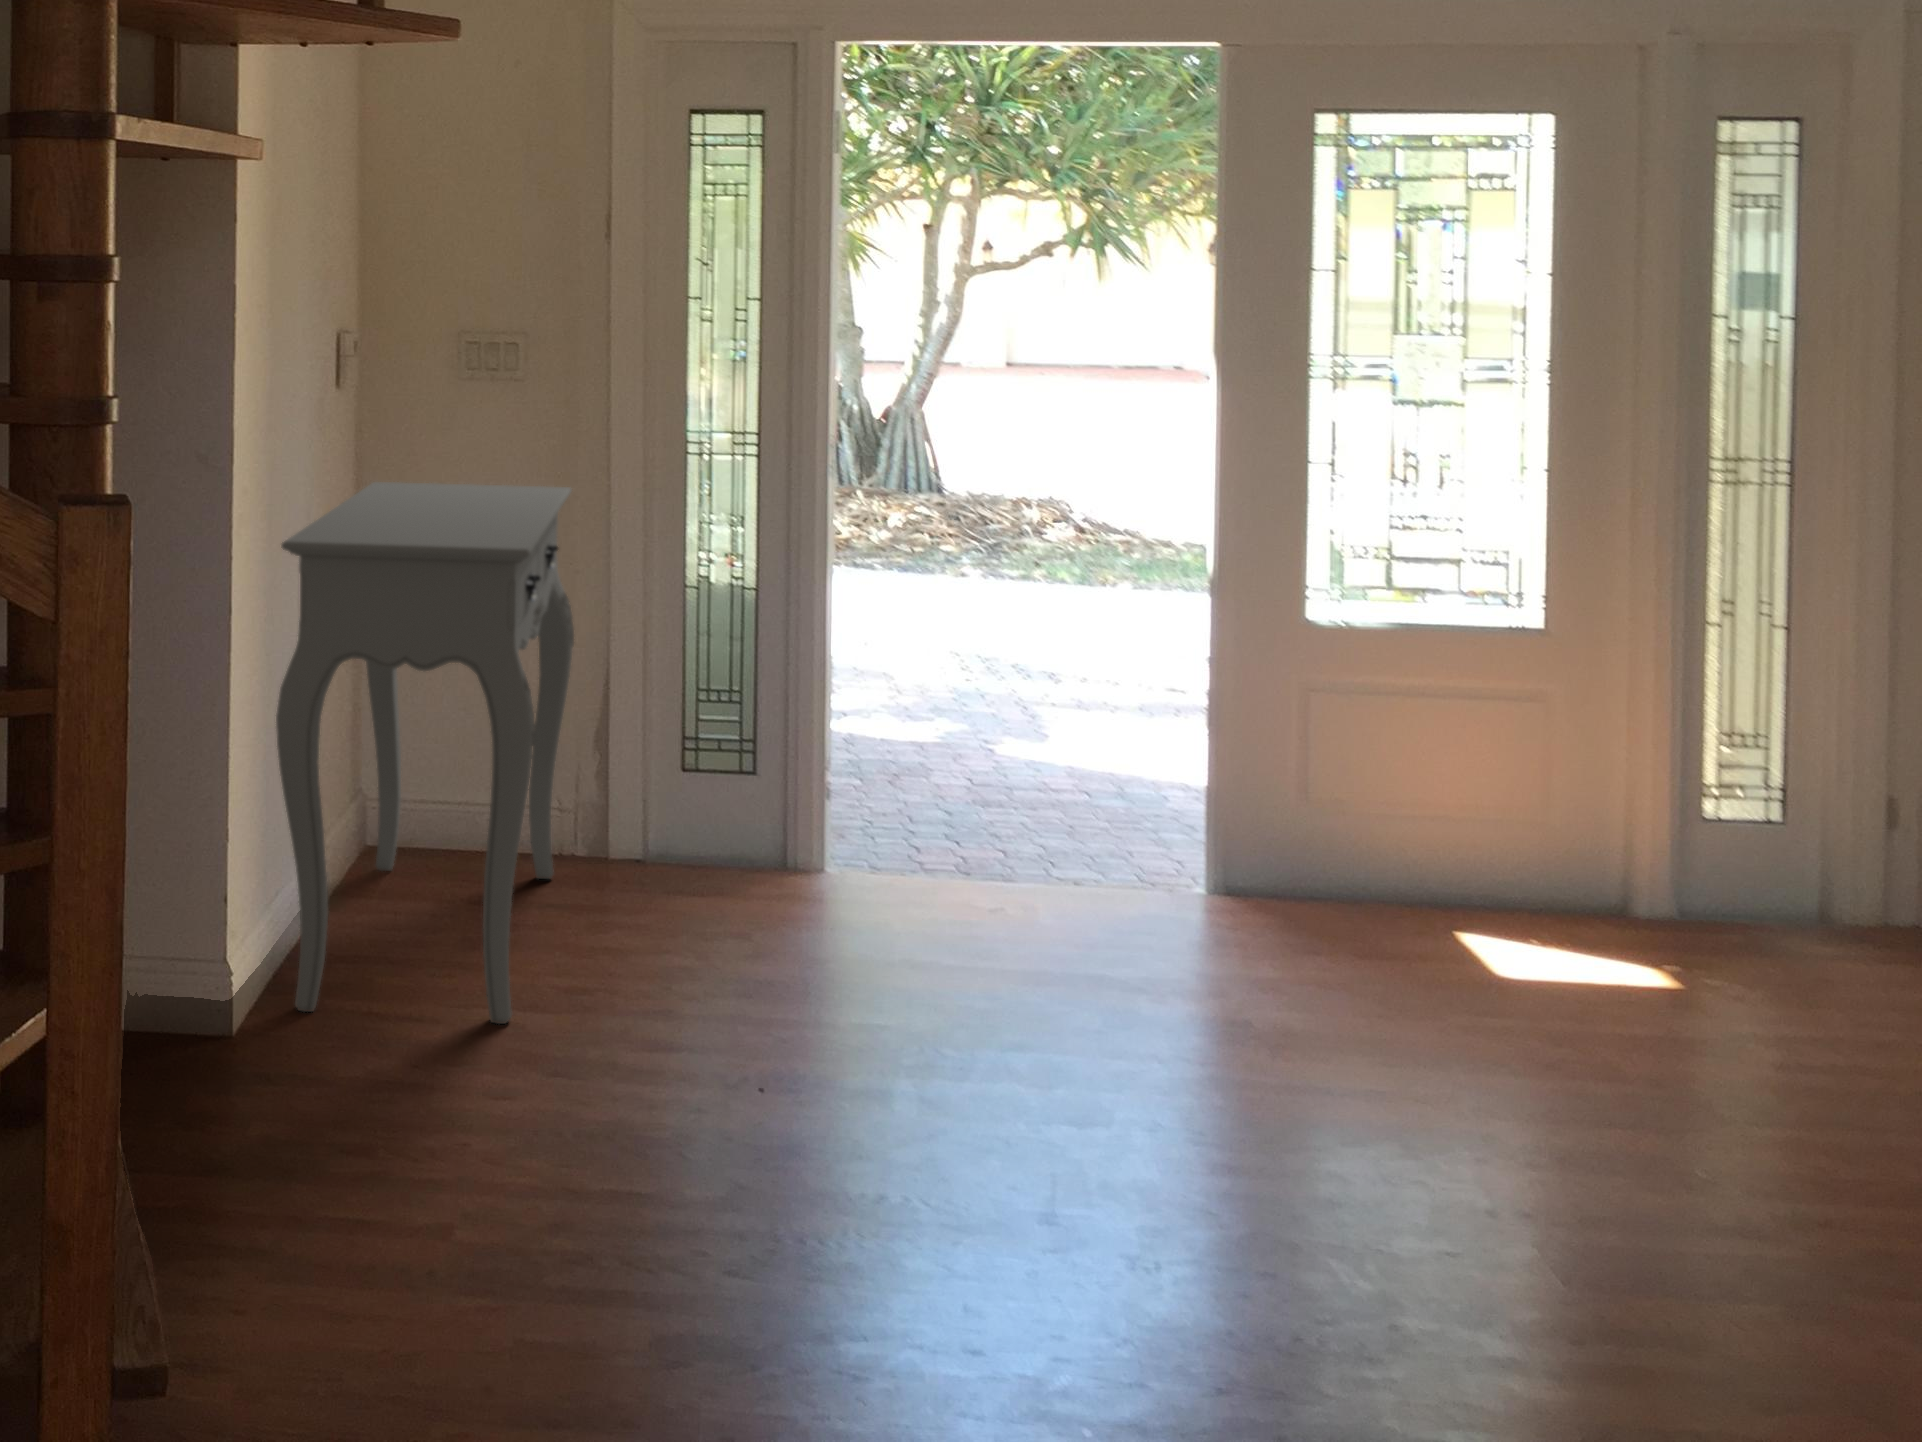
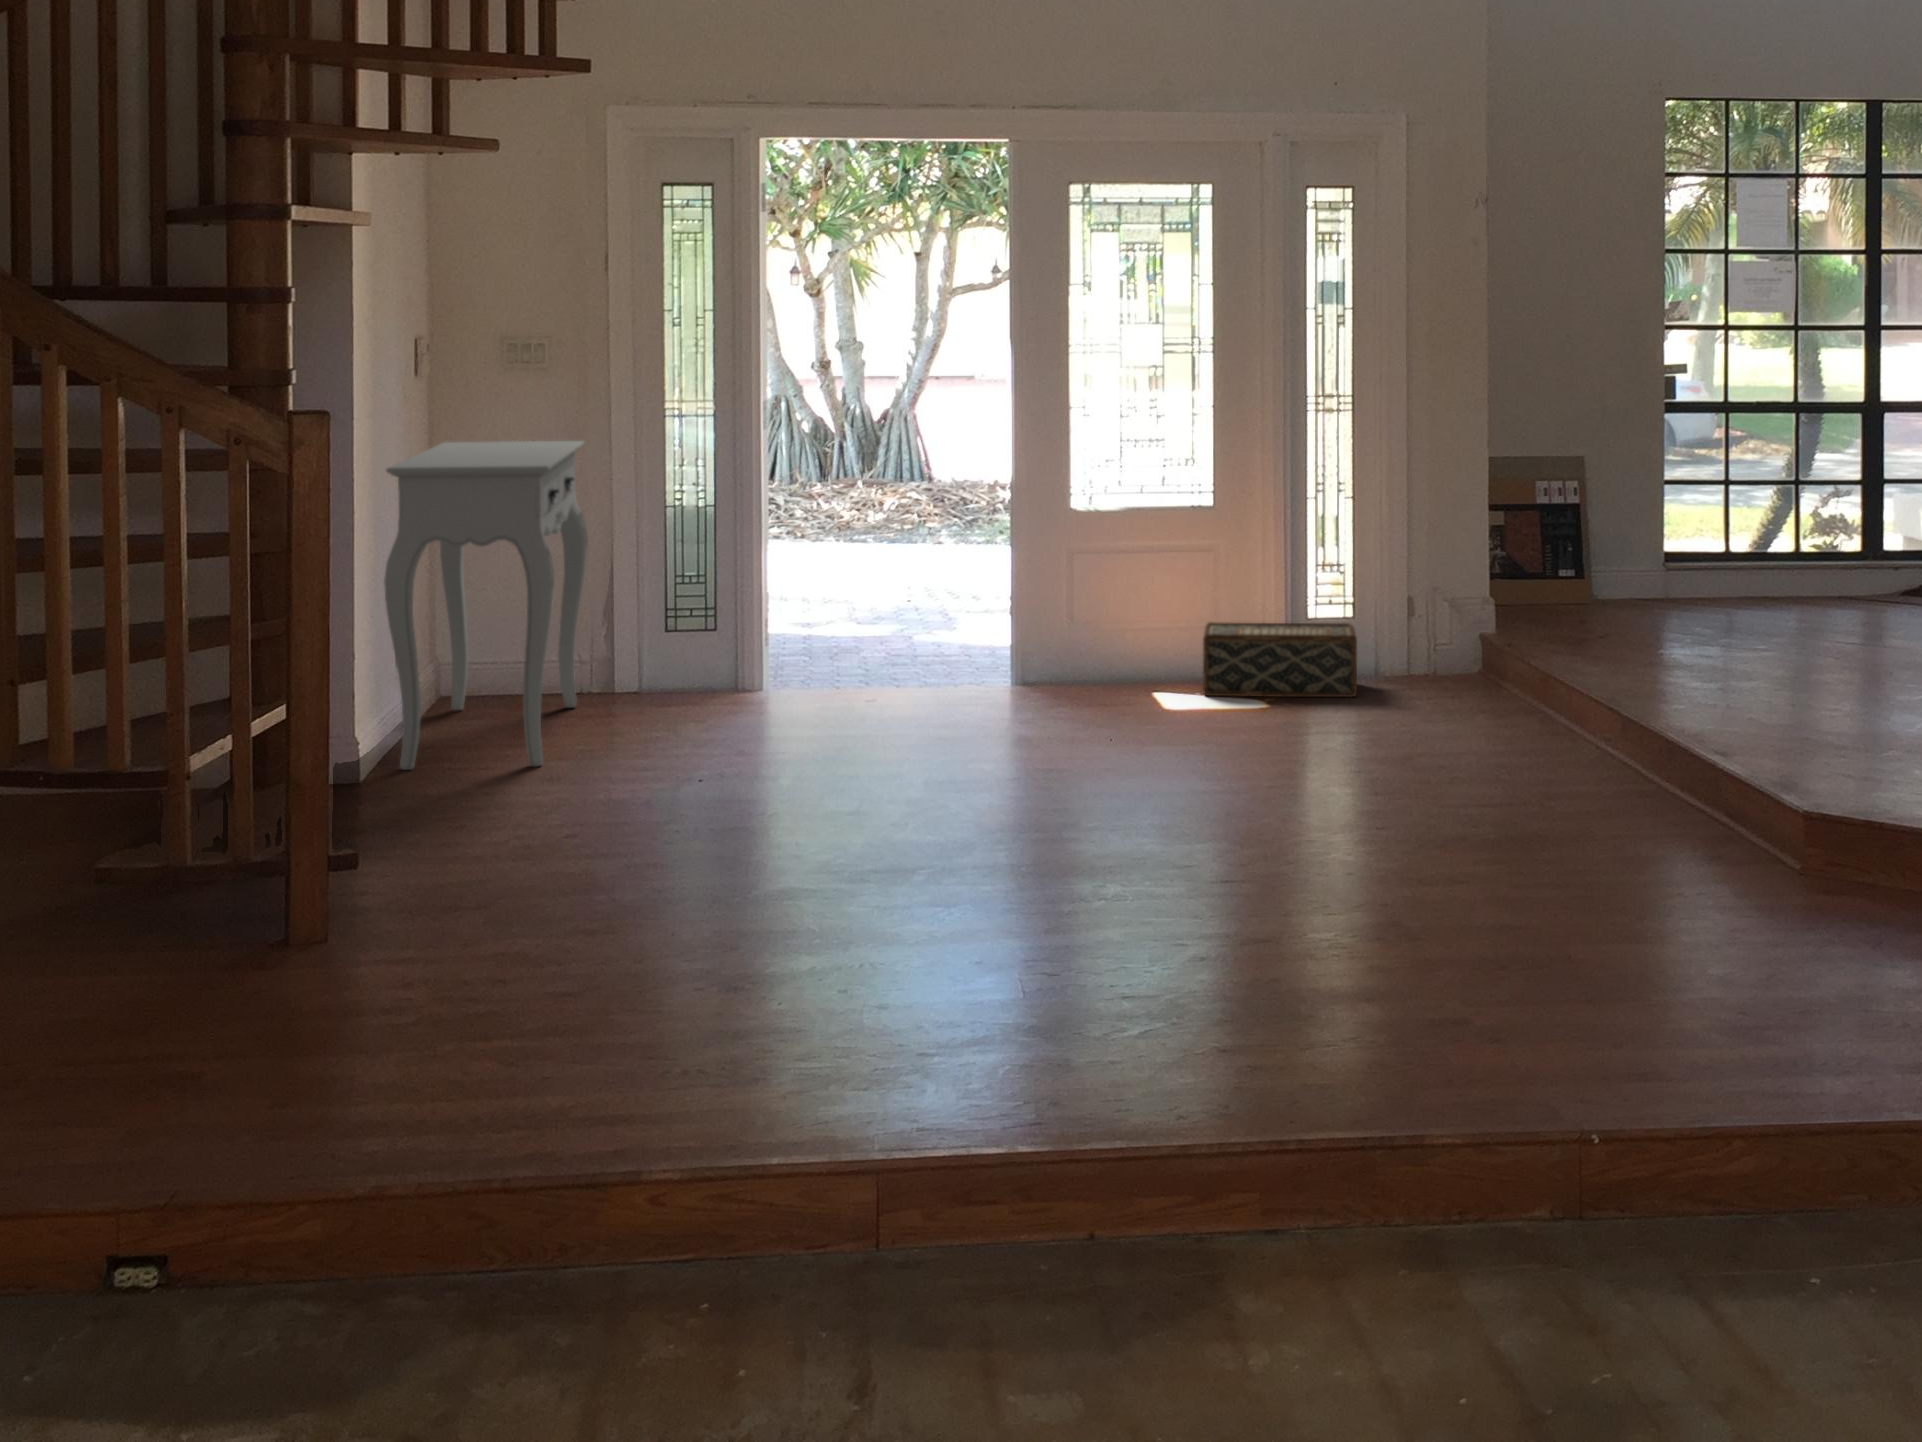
woven basket: none [1526,809,1834,966] -> present [1203,622,1357,697]

